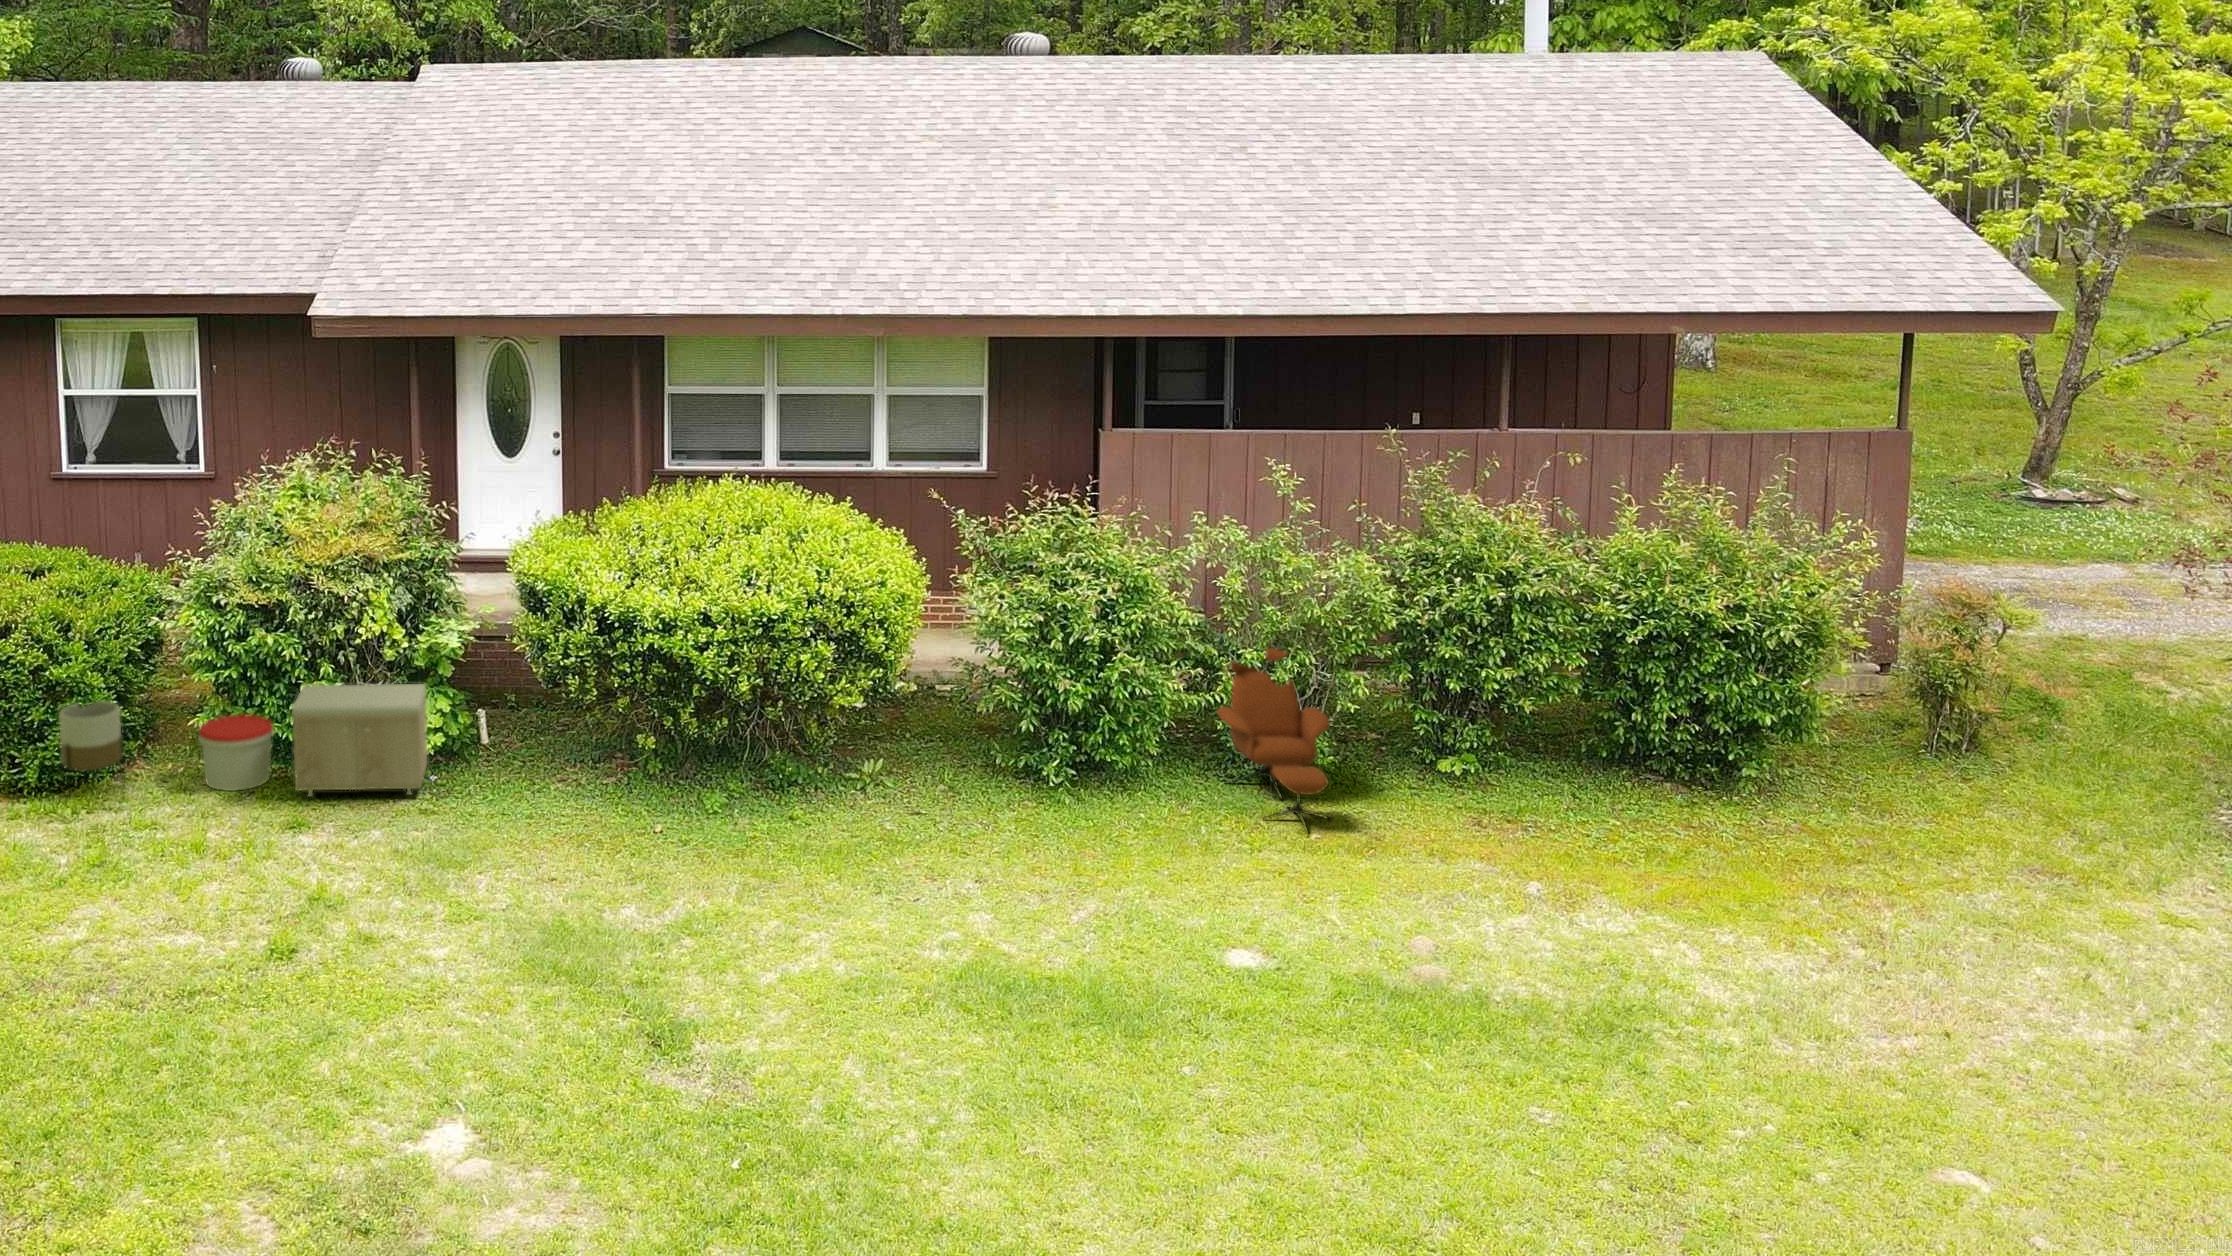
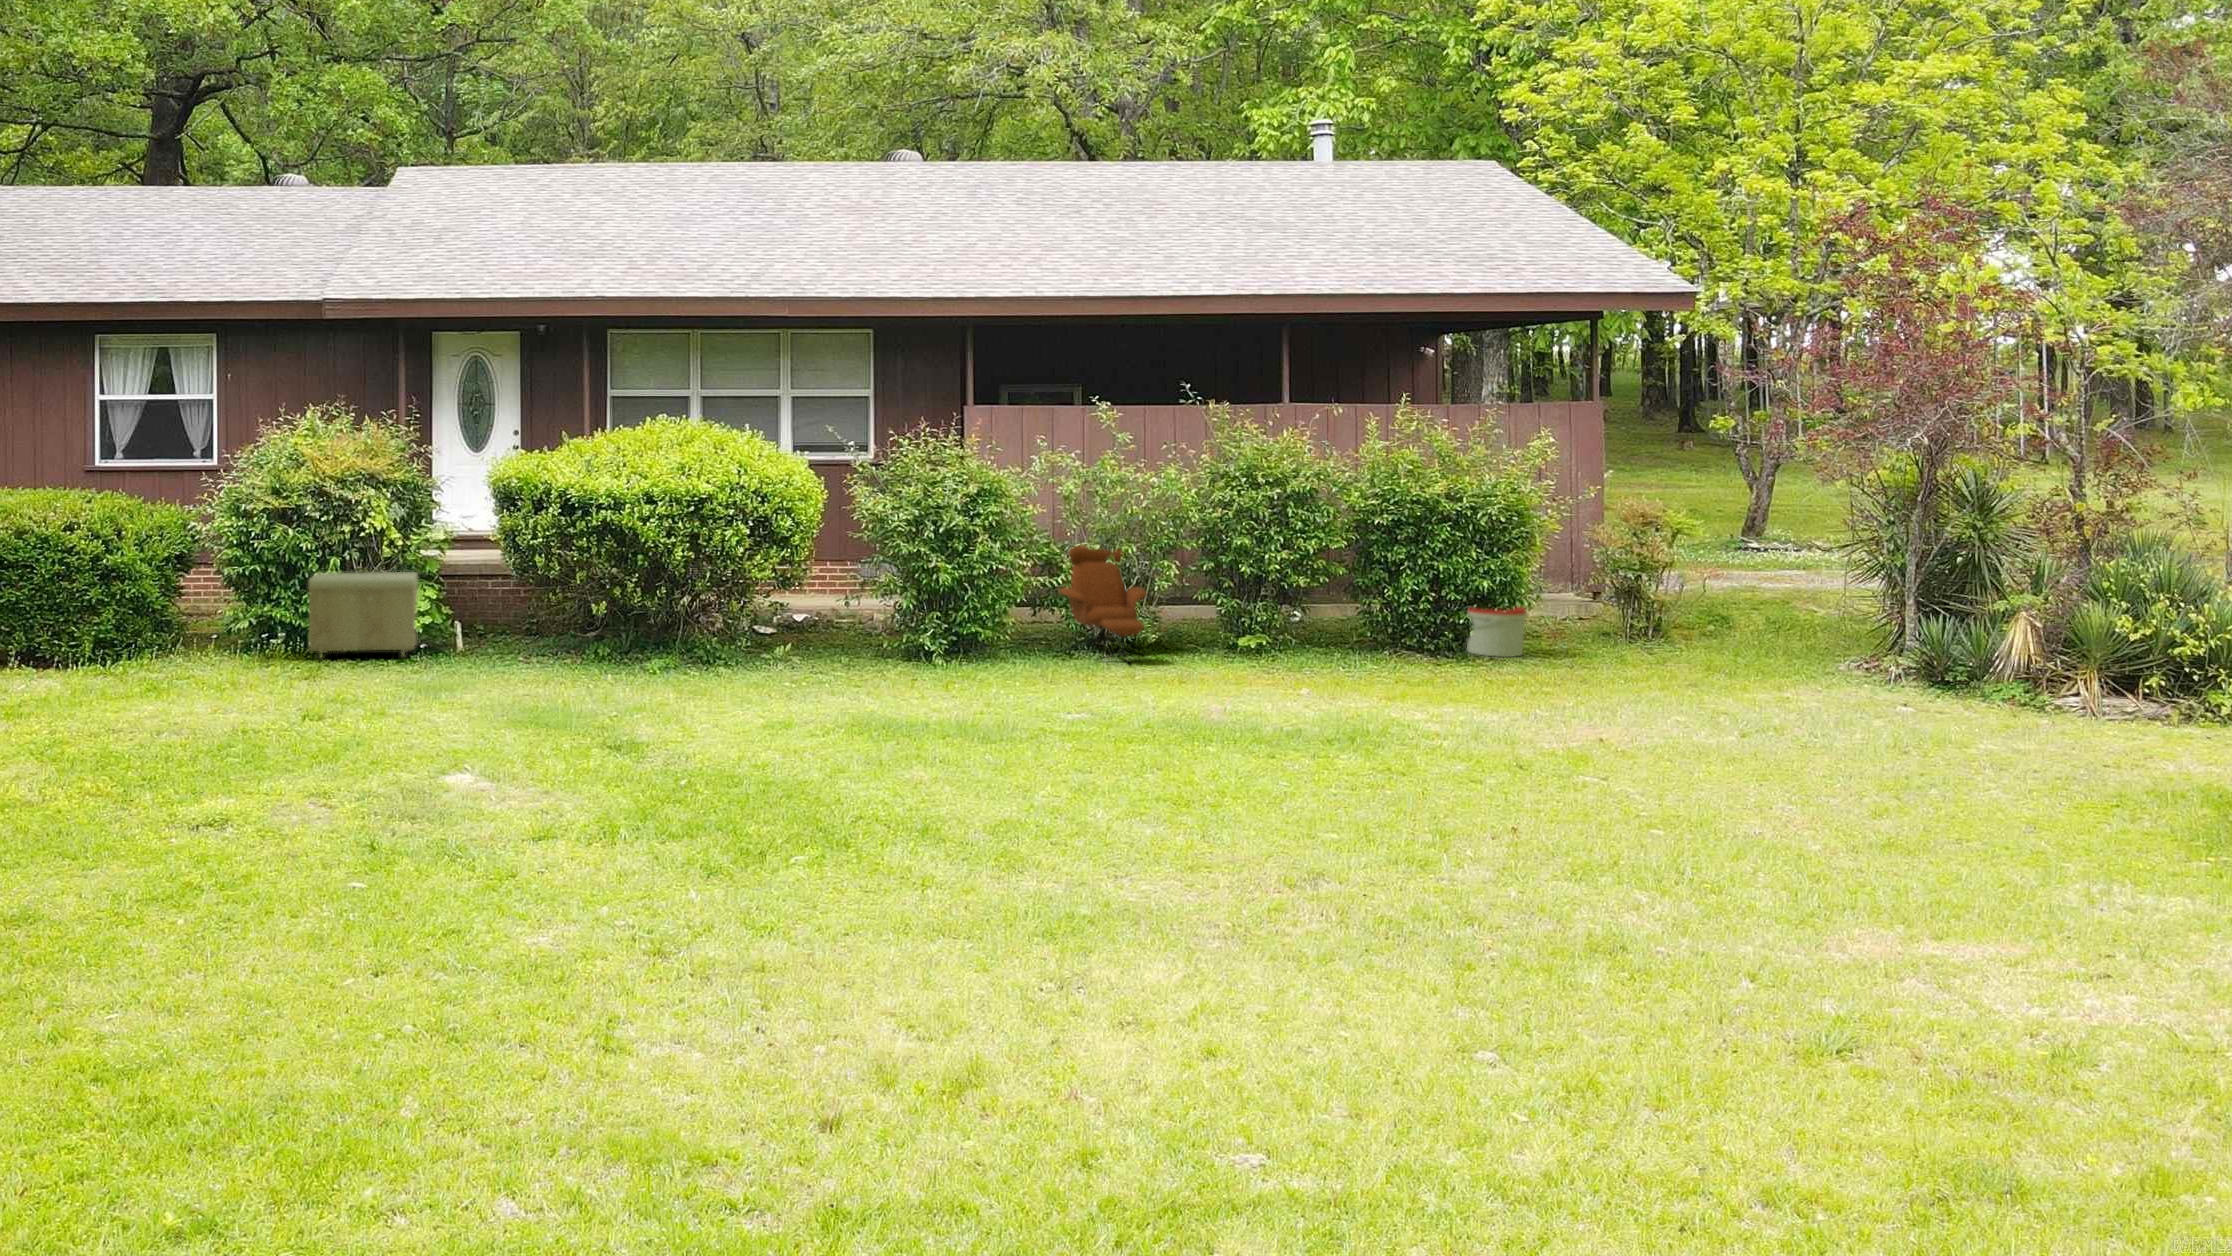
planter: present [59,701,123,785] -> none [112,586,164,660]
bucket: present [198,714,274,791] -> present [1467,606,1527,657]

